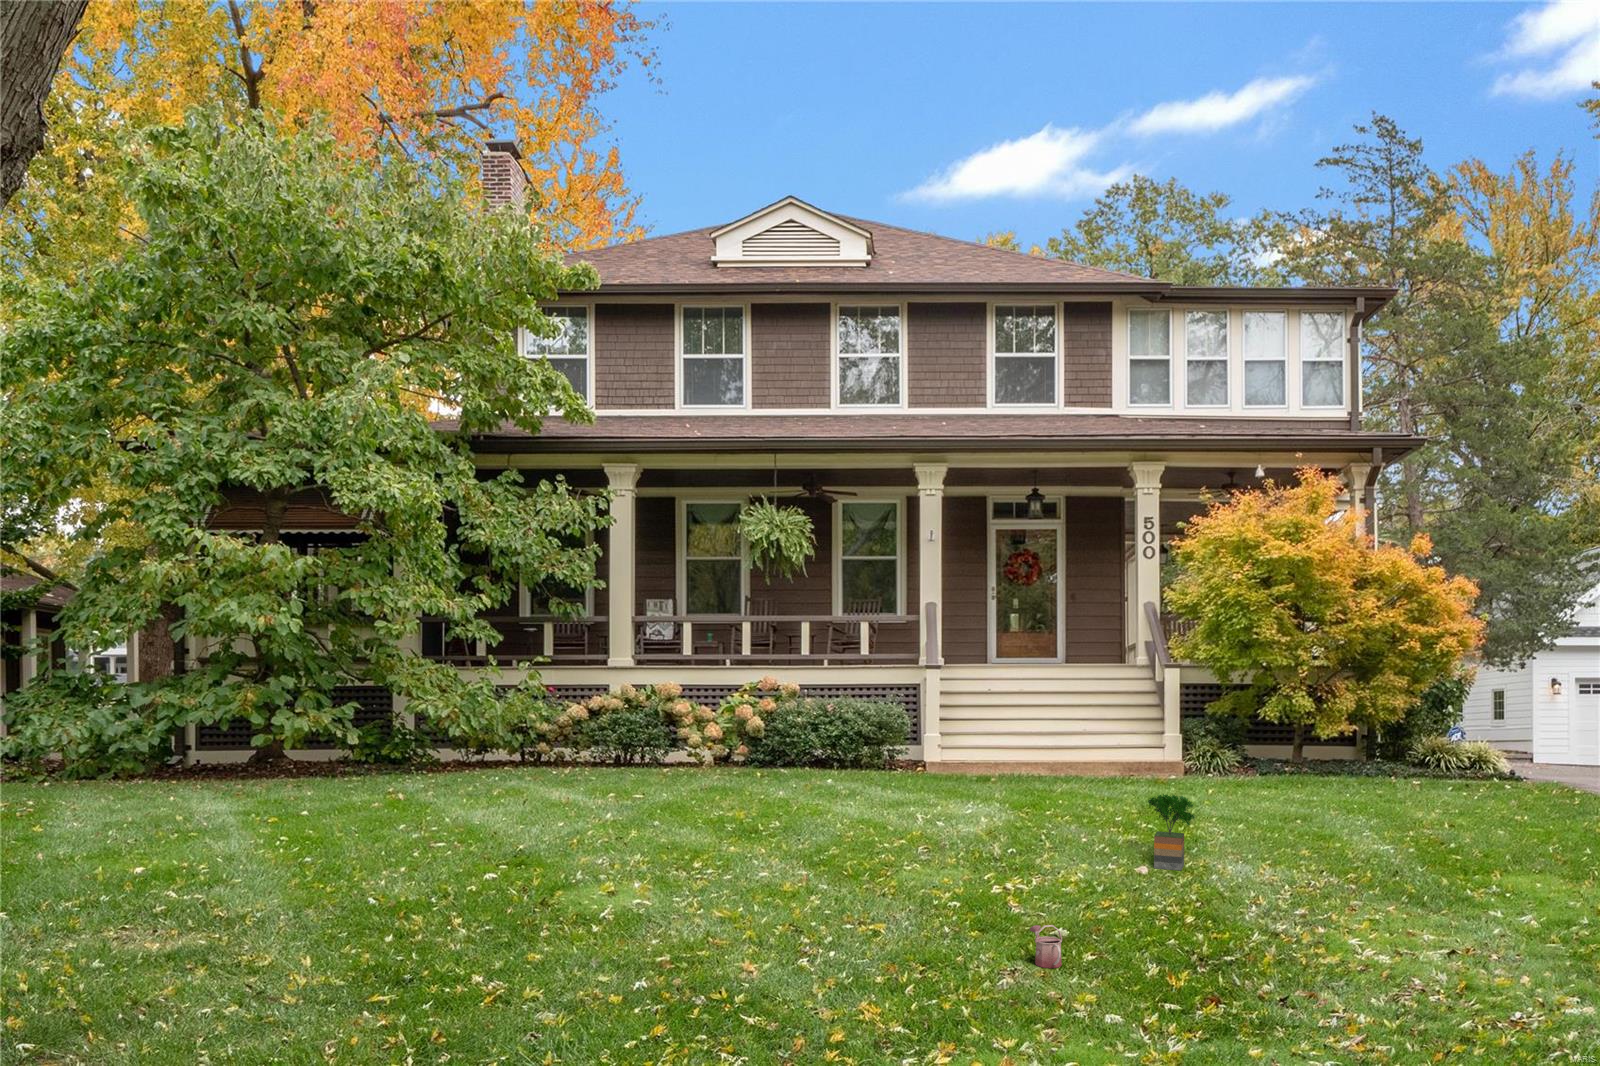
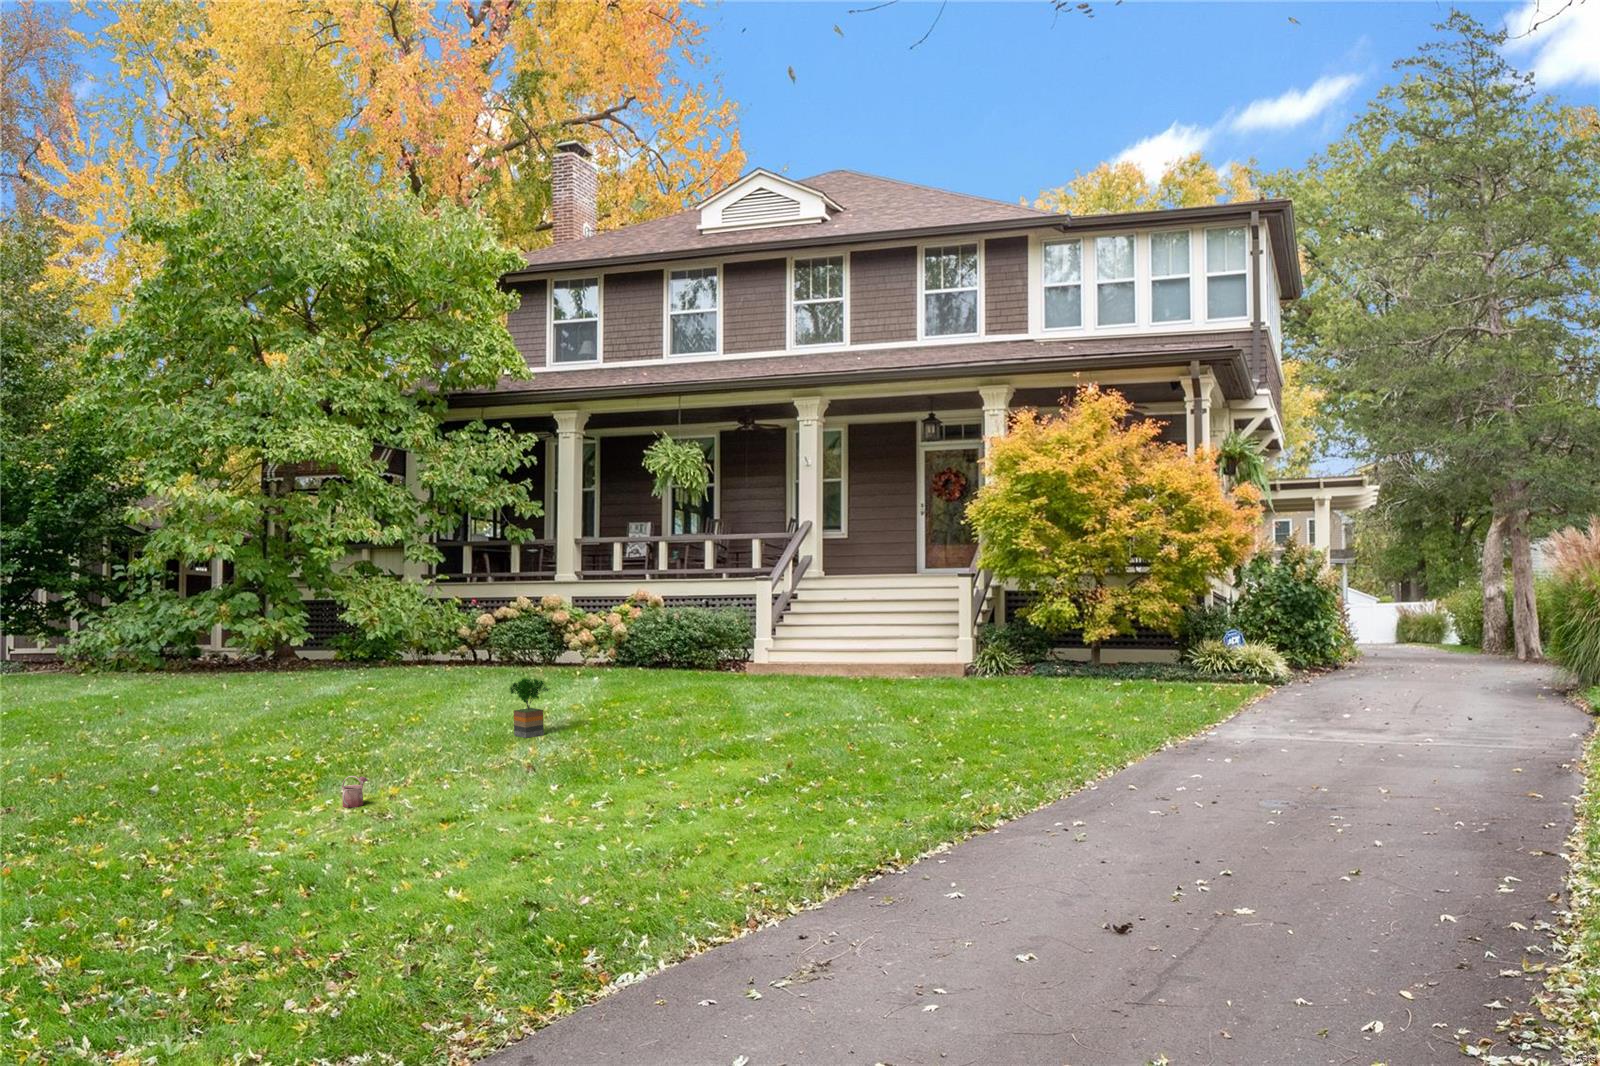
watering can: present [1030,925,1062,968] -> present [342,776,368,807]

